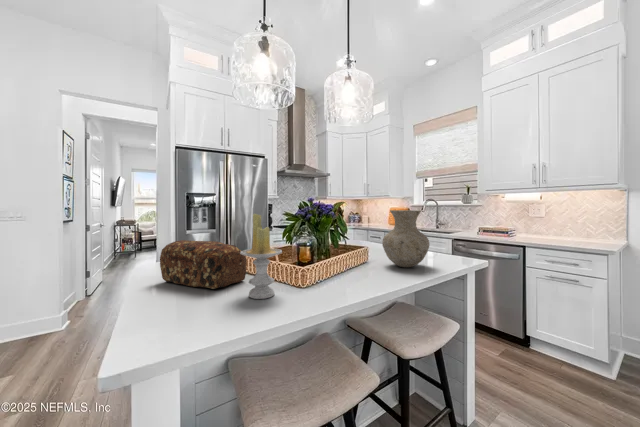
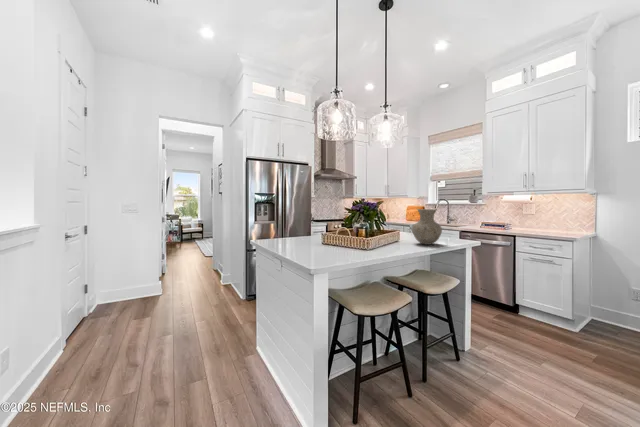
candle: present [240,214,282,299] -> none [342,211,364,255]
bread loaf: present [160,240,246,289] -> none [288,226,336,251]

